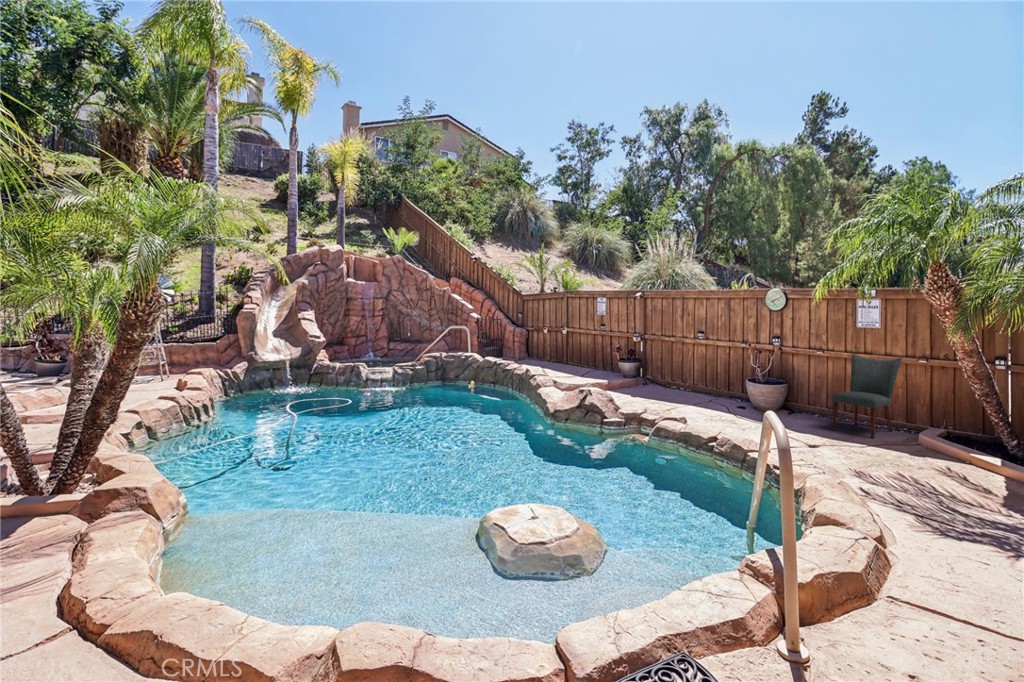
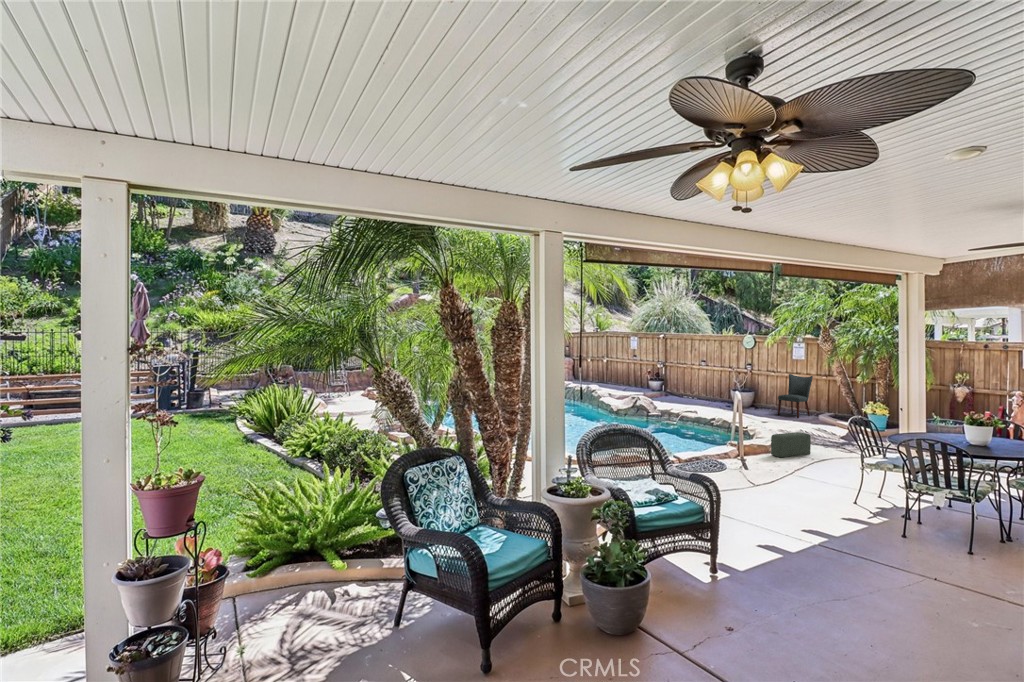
pouf: none [874,536,994,631] -> present [771,432,811,457]

